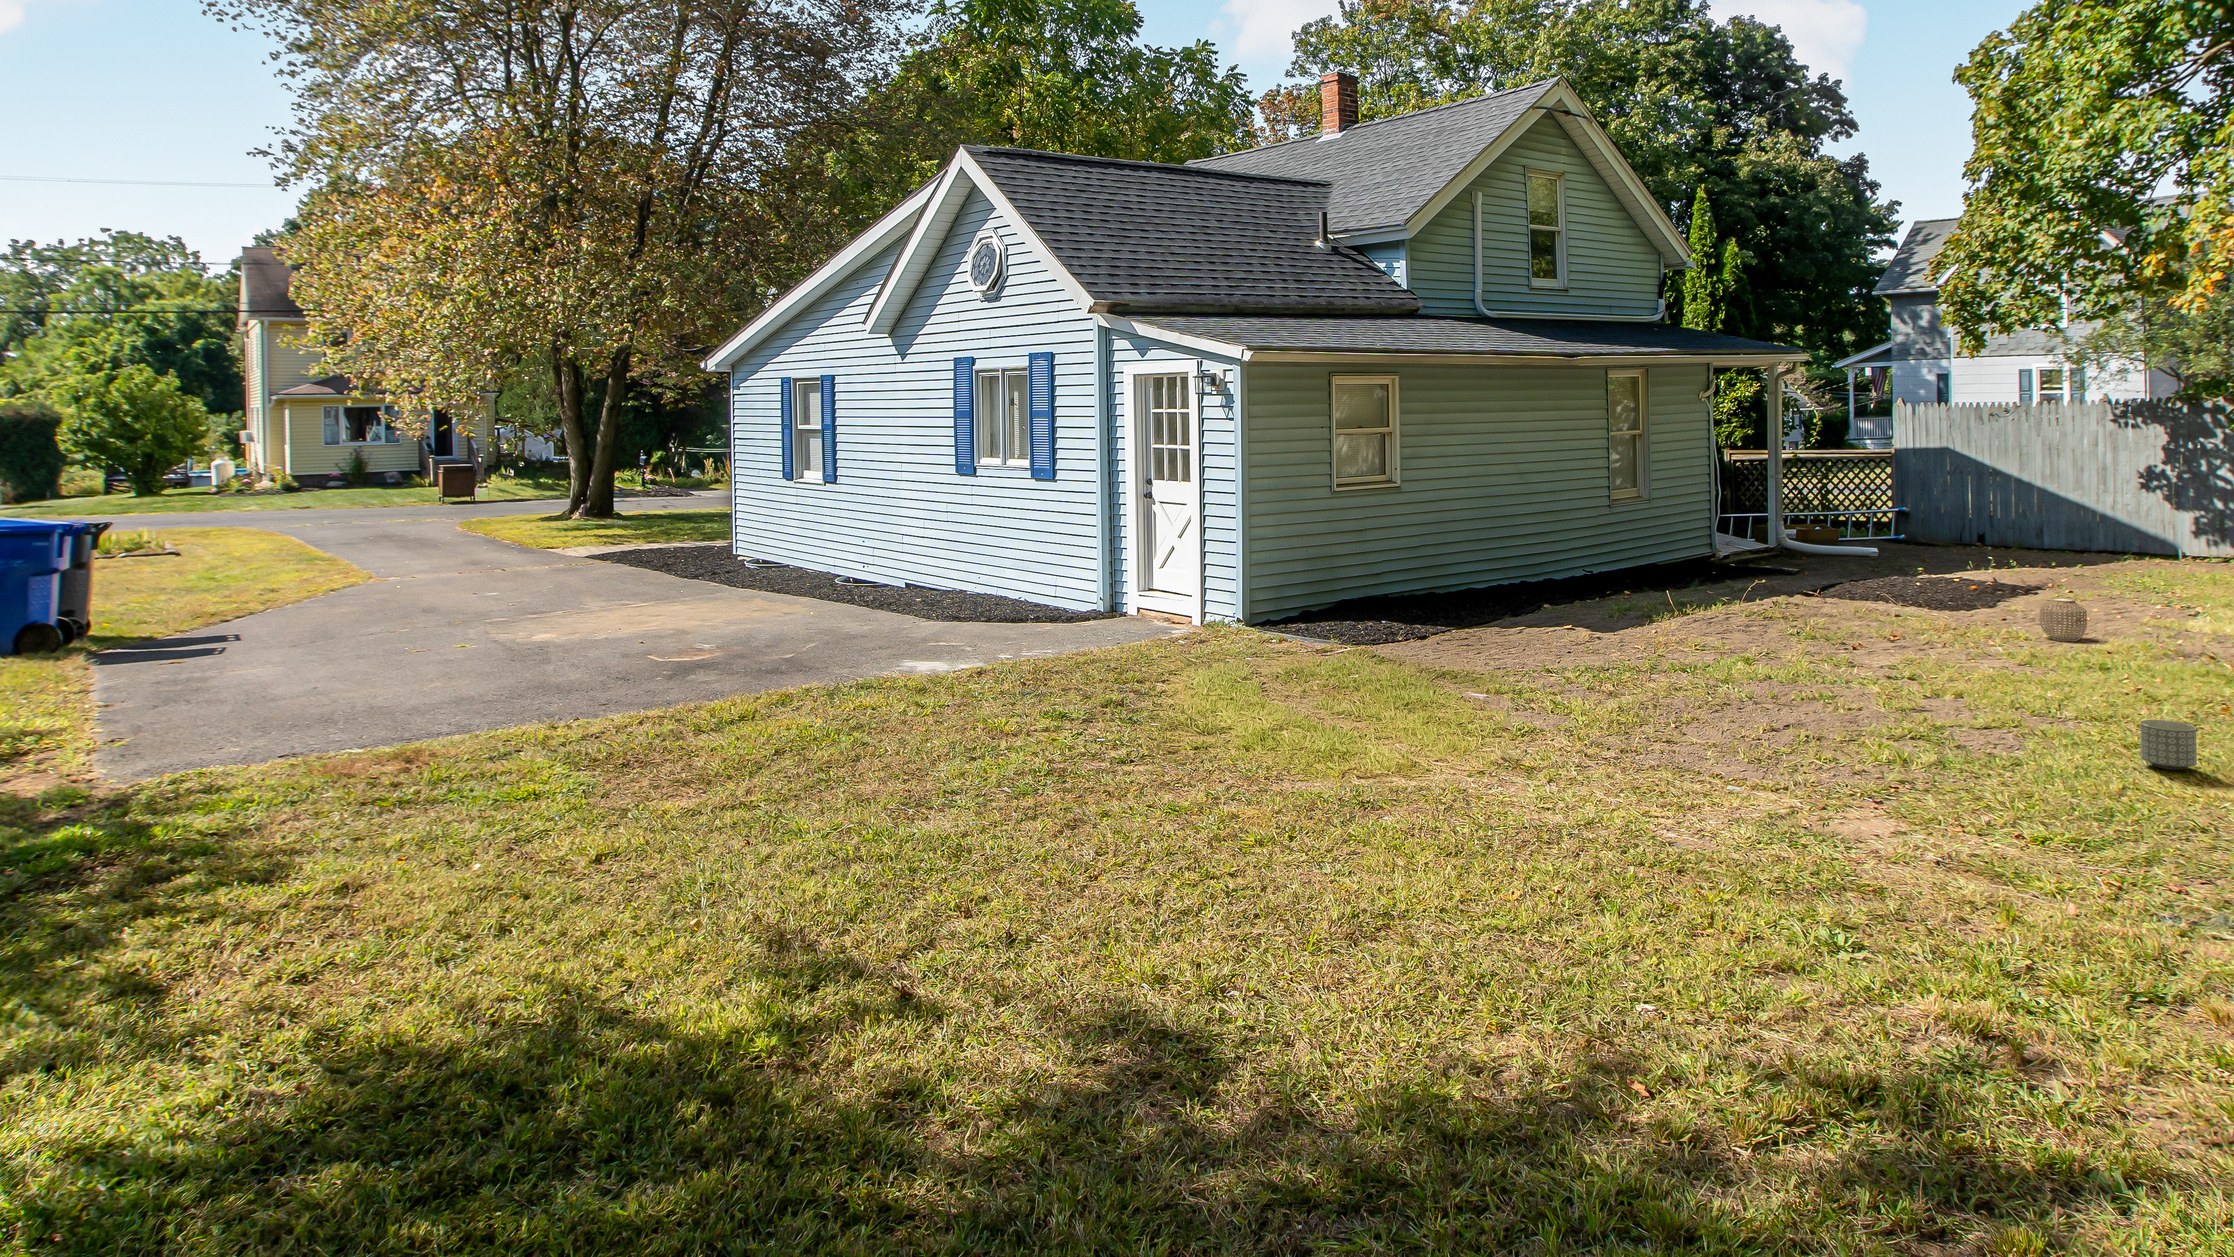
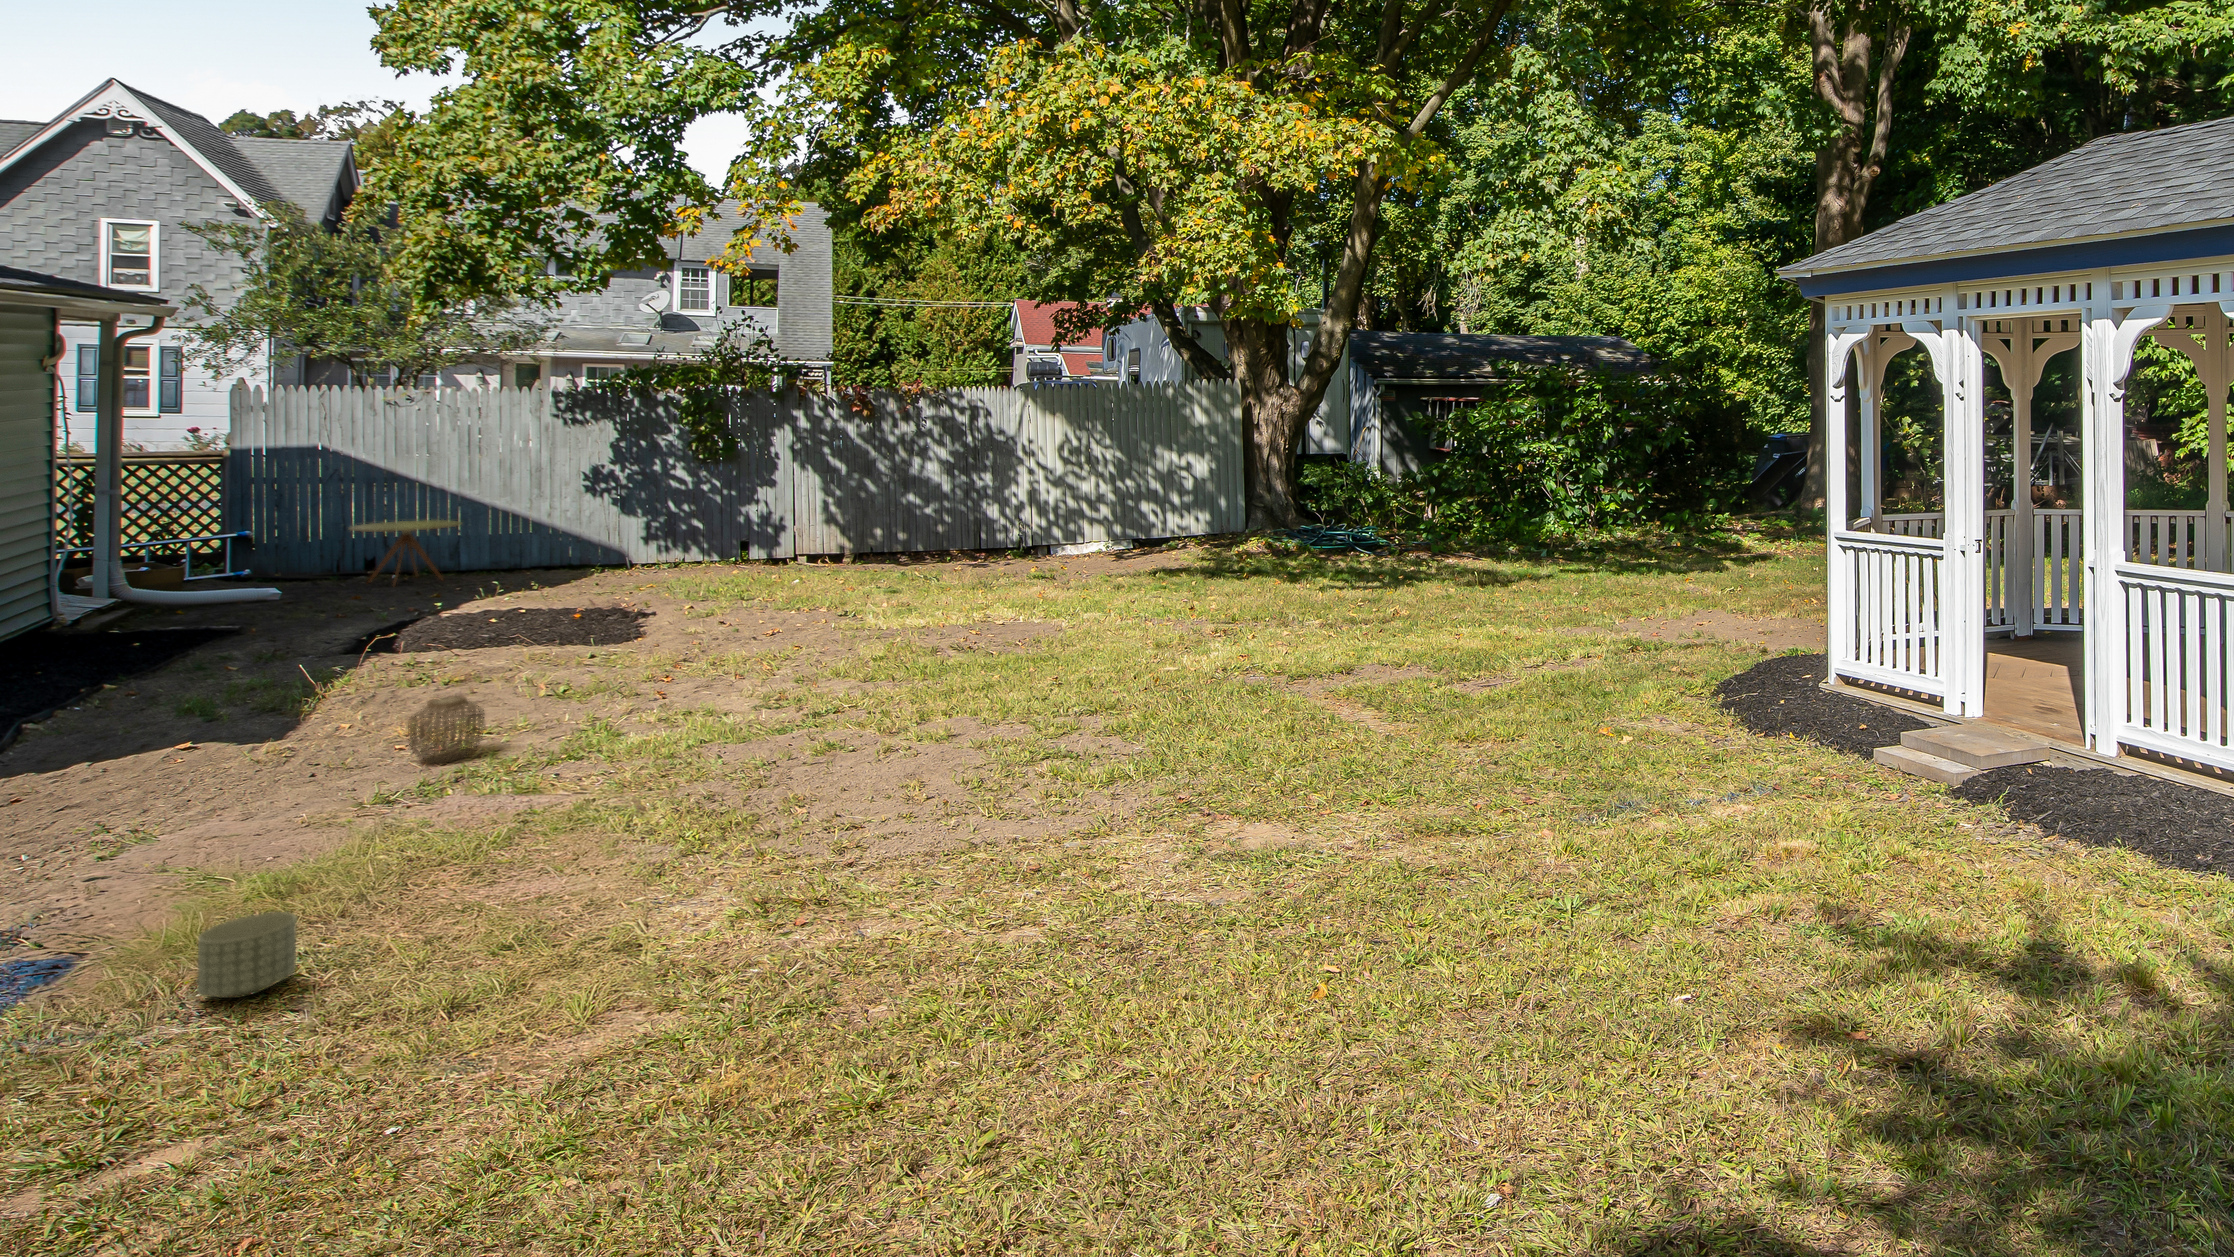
round table: none [1970,504,2046,552] -> present [349,520,461,585]
planter: present [2140,720,2197,770] -> present [197,912,297,998]

